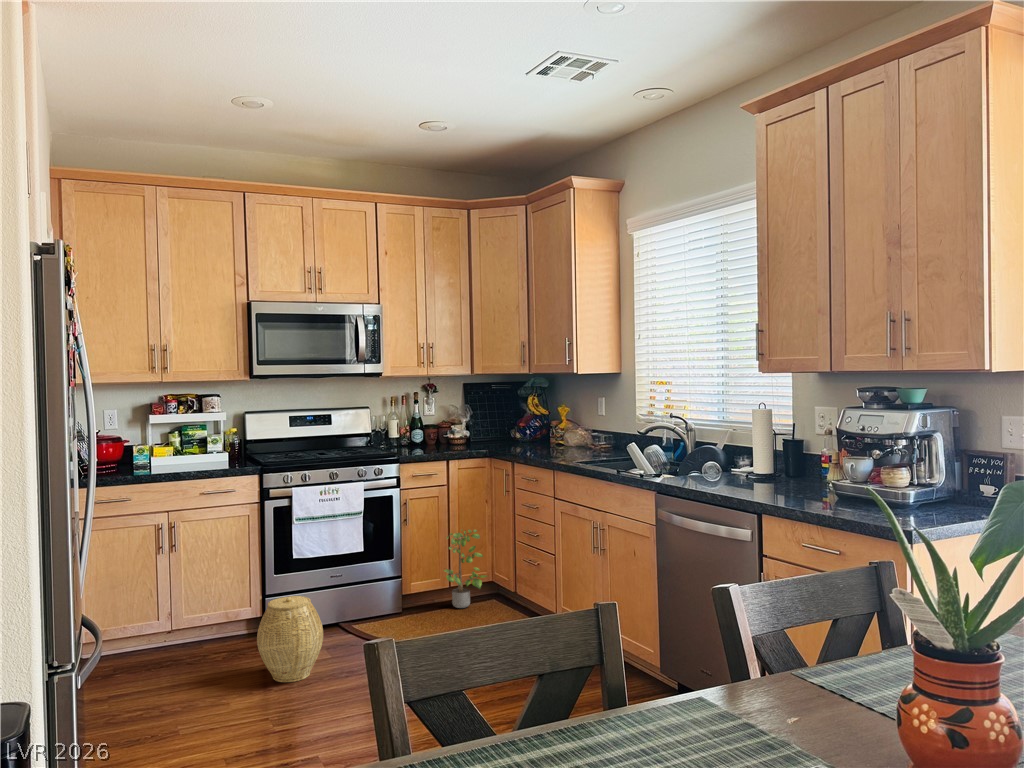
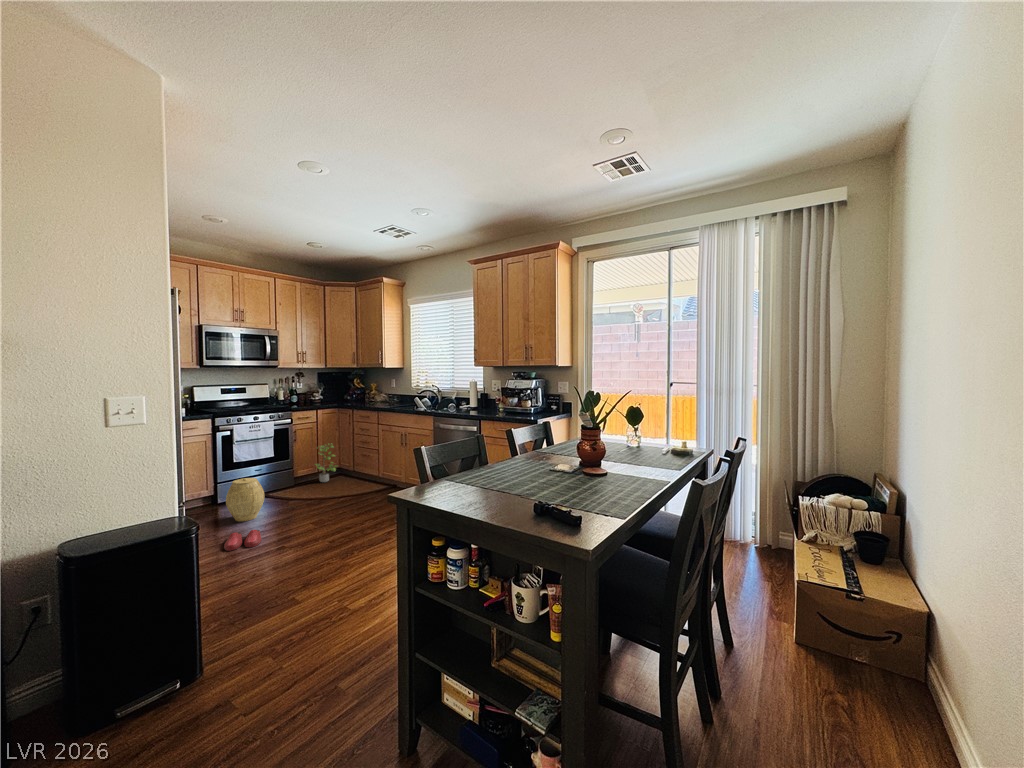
slippers: none [217,711,290,754] -> present [224,530,261,551]

